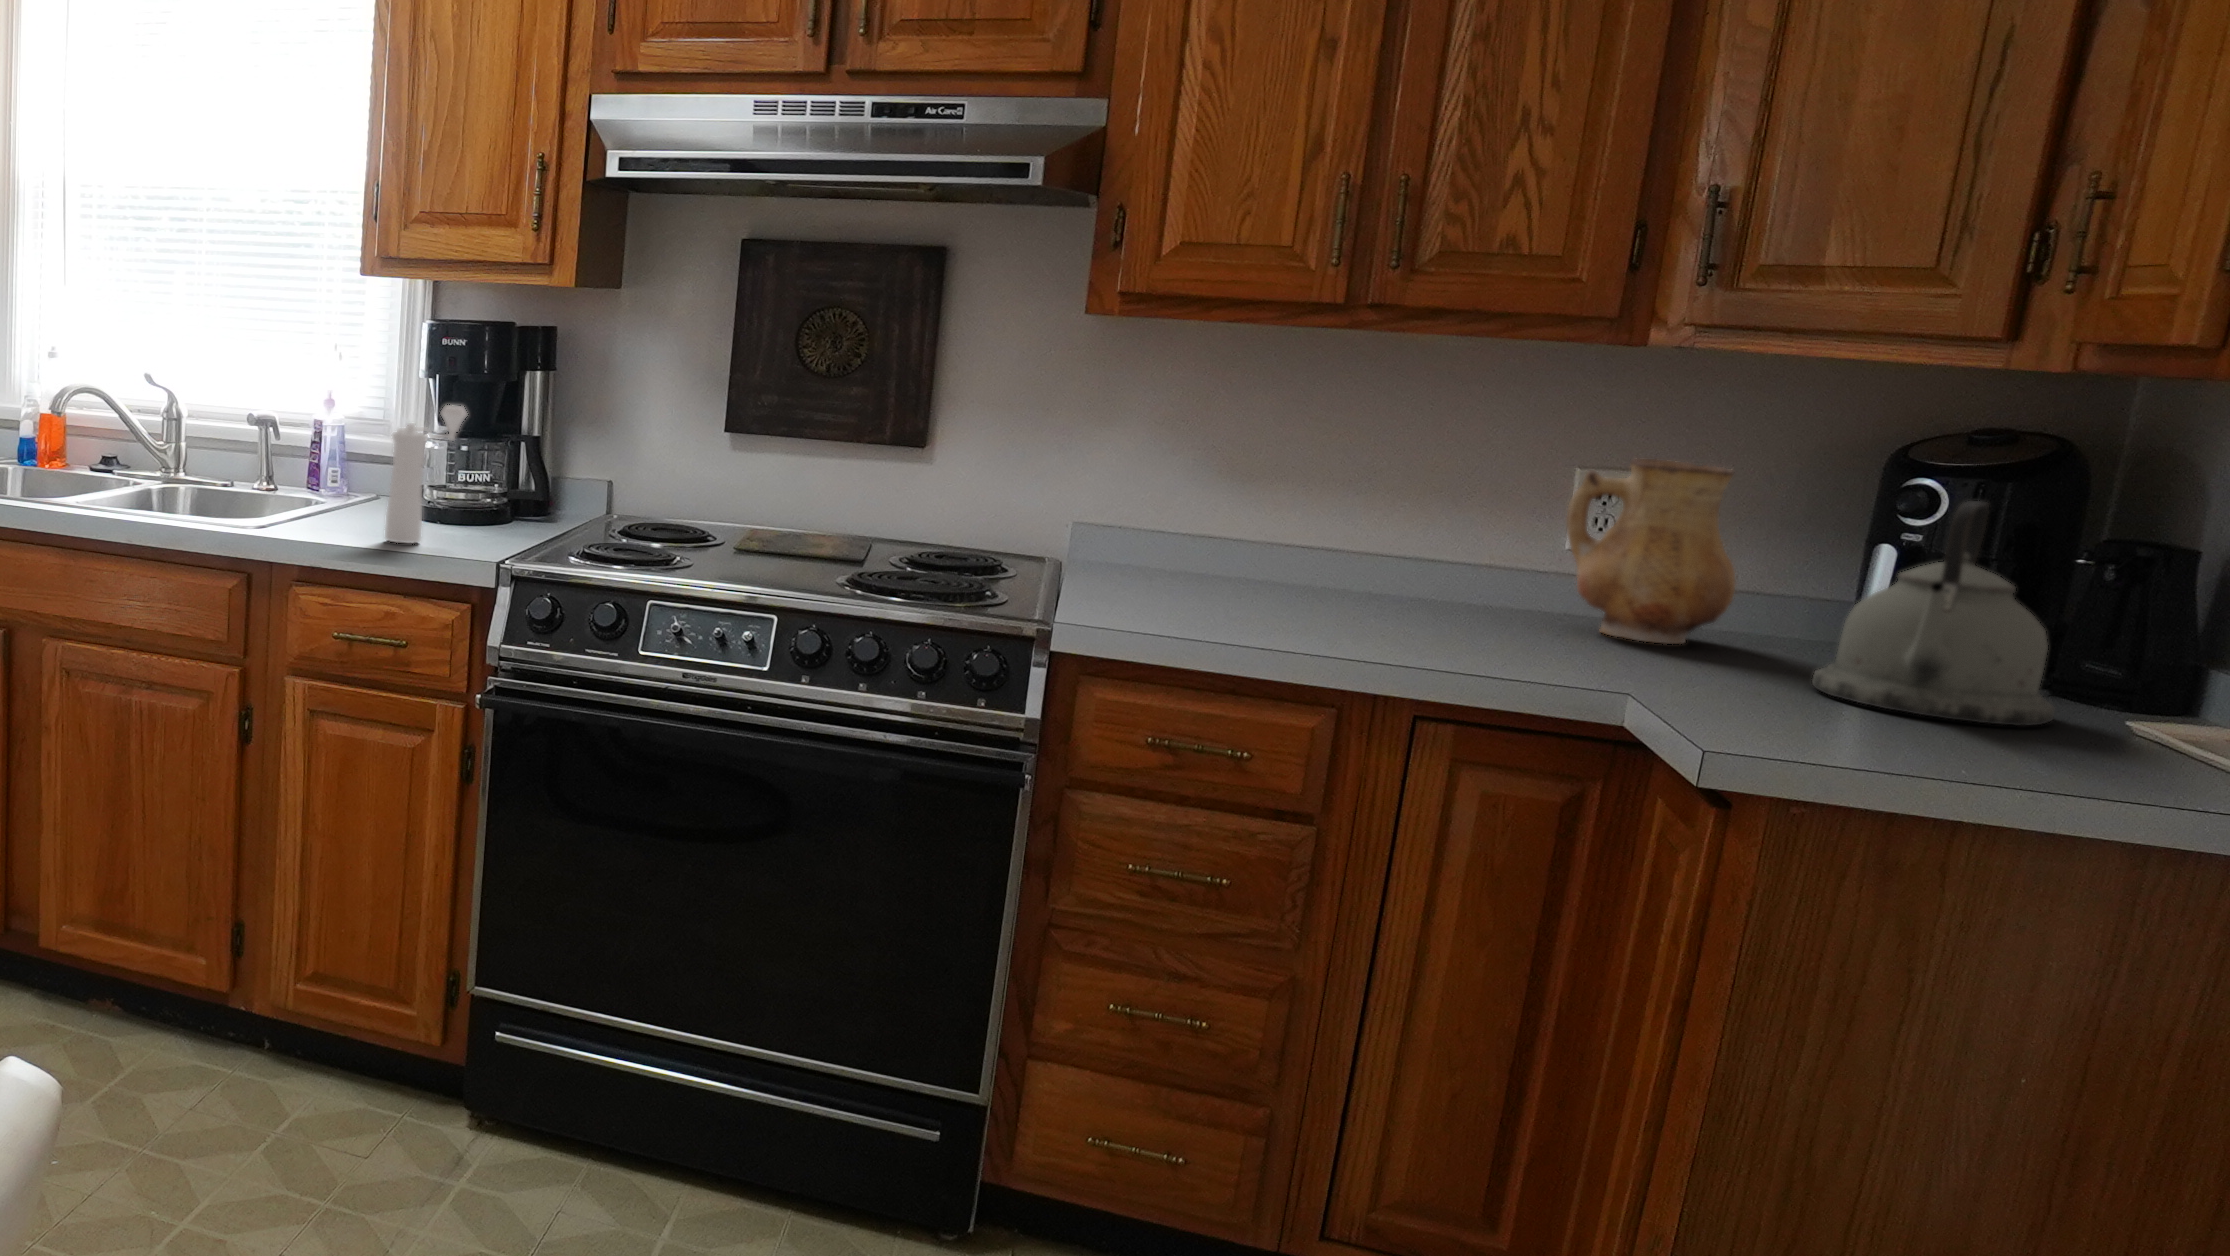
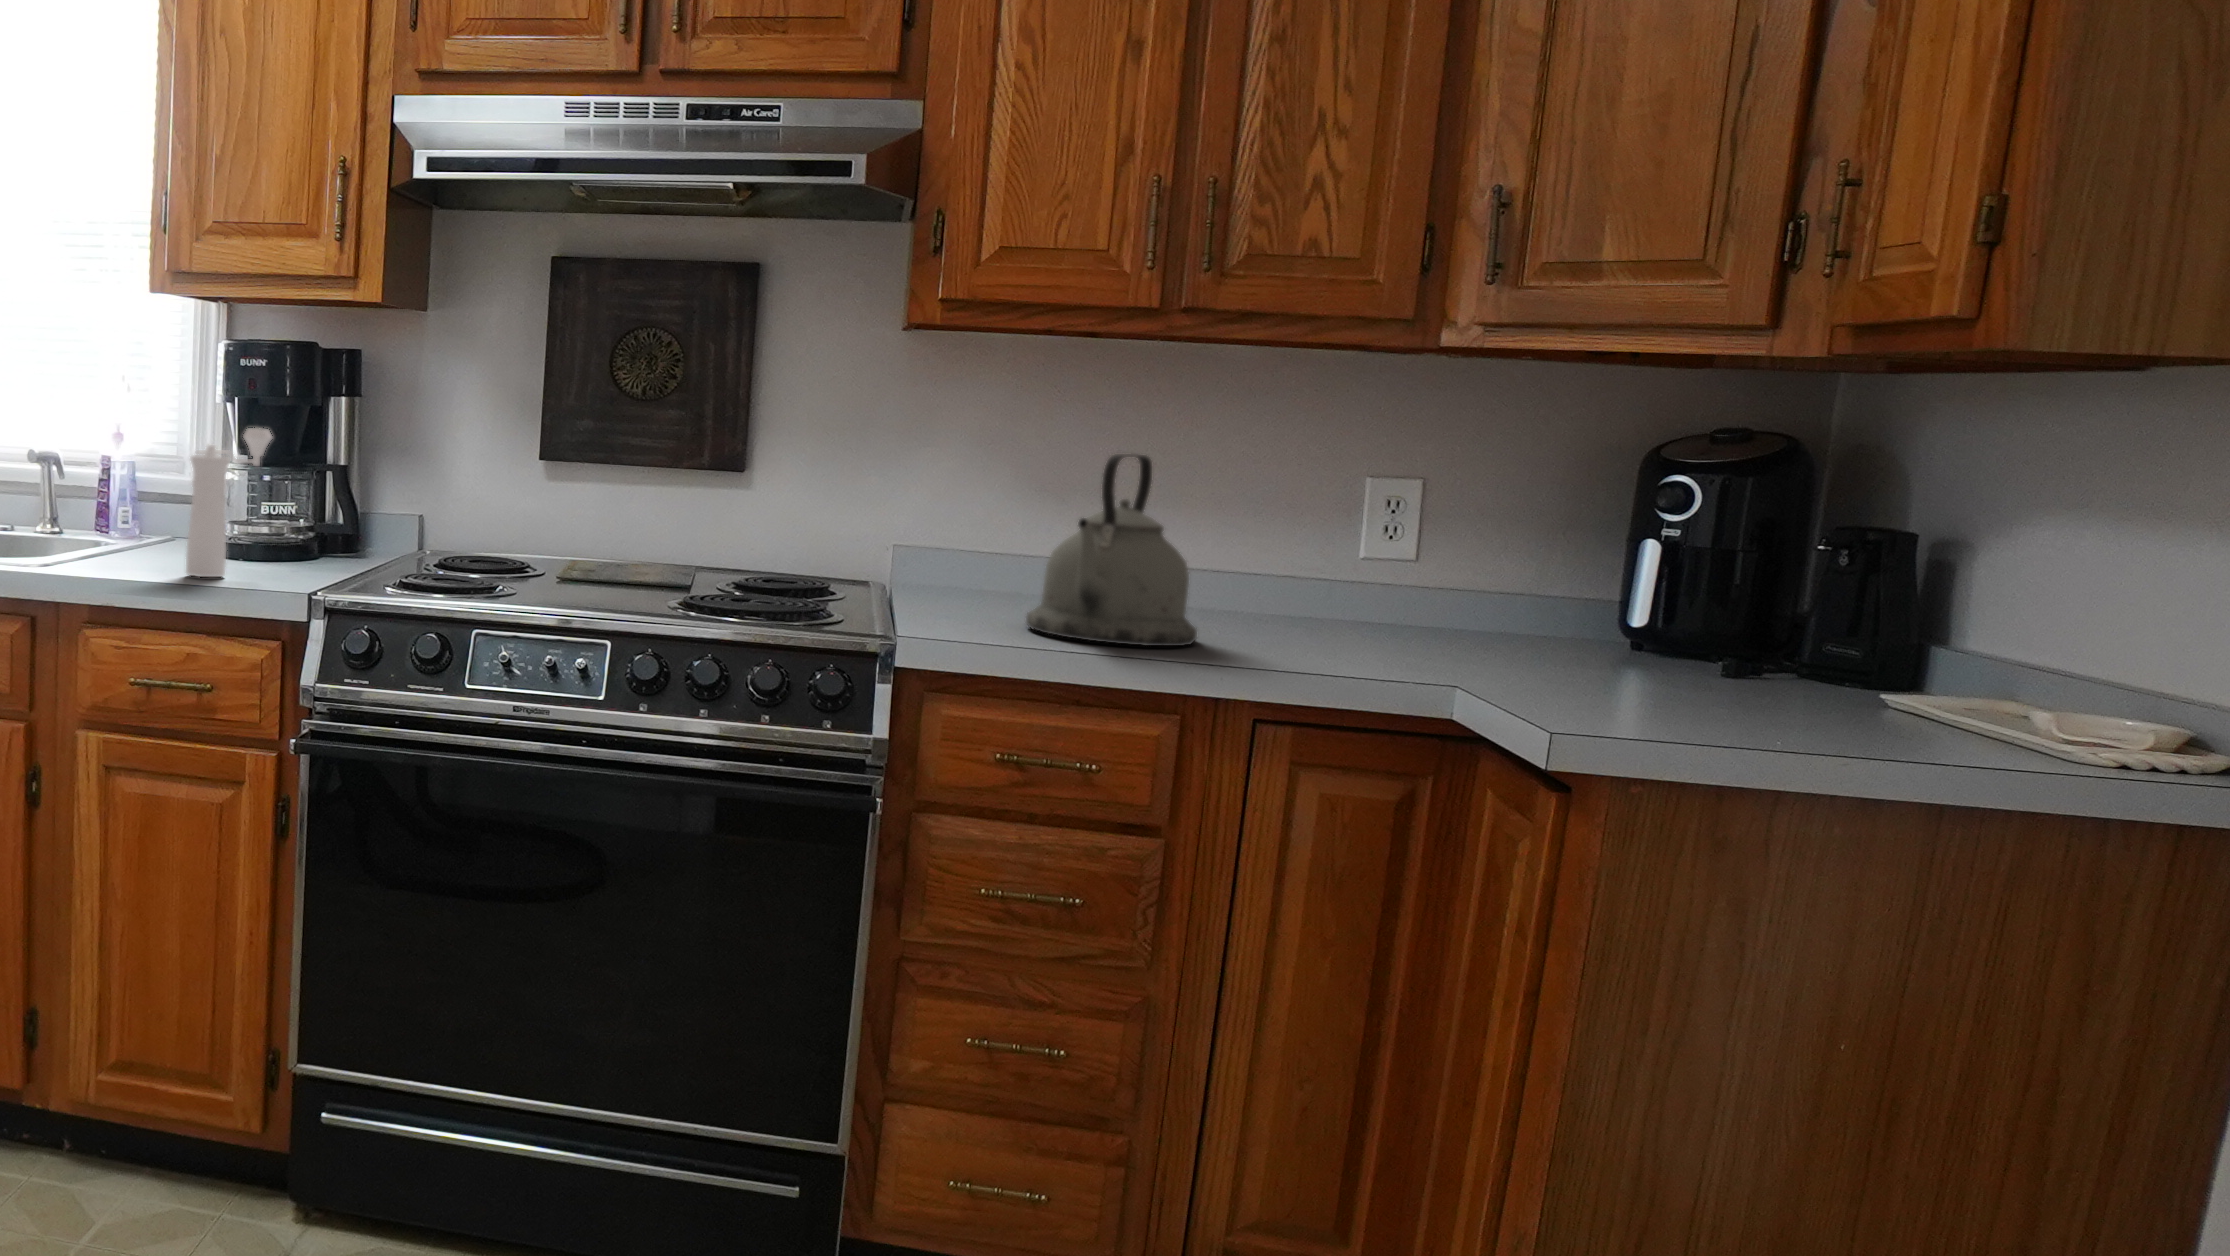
ceramic pitcher: present [1566,459,1735,644] -> none [1361,463,1517,644]
kettle: present [1812,501,2055,726] -> present [1026,454,1197,646]

